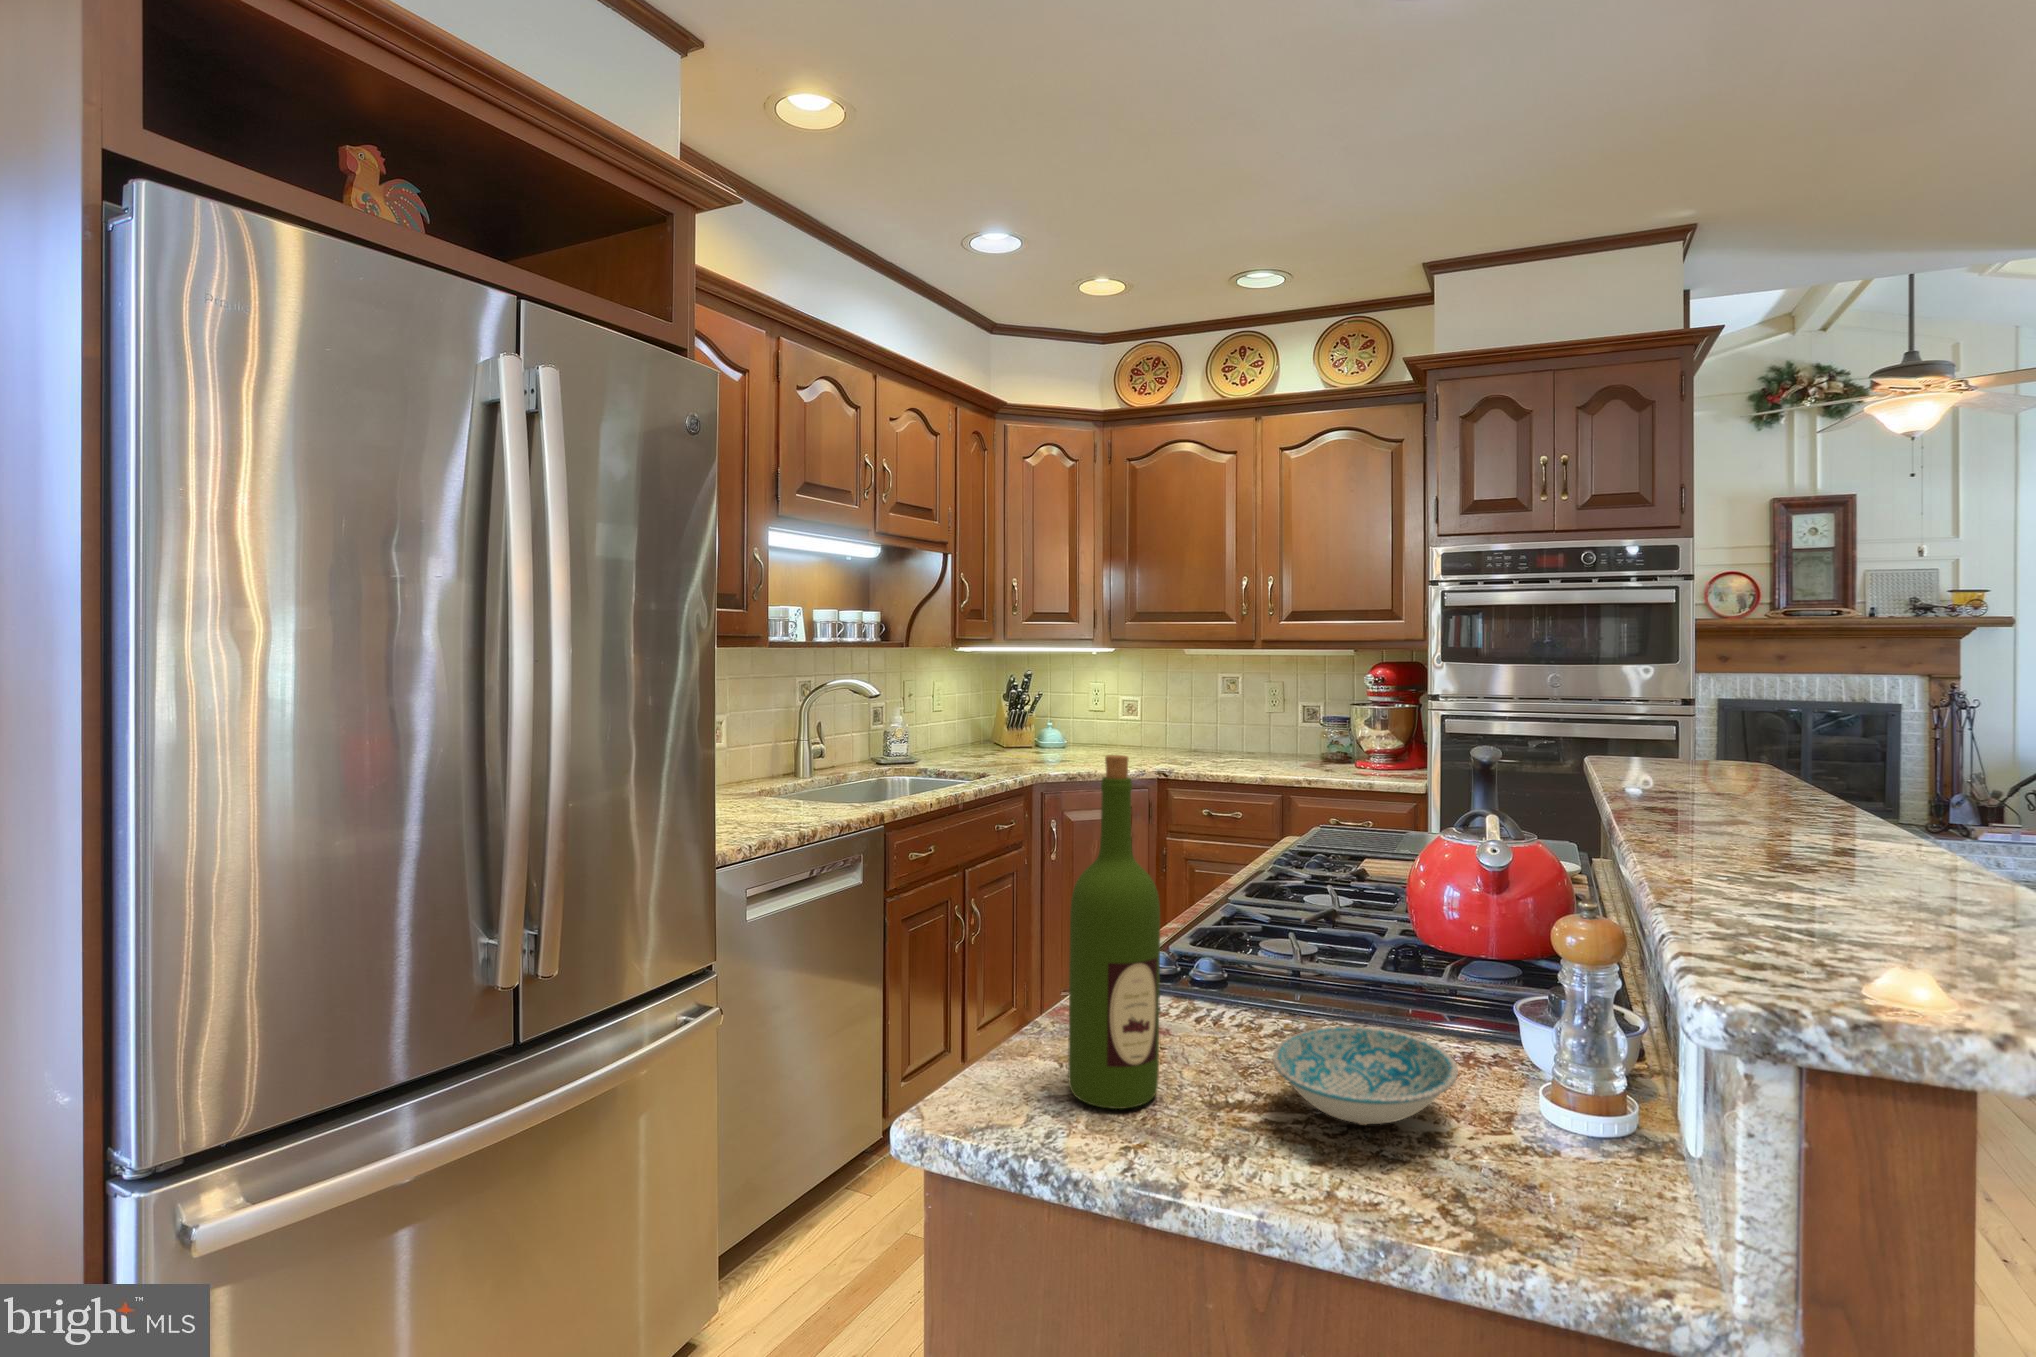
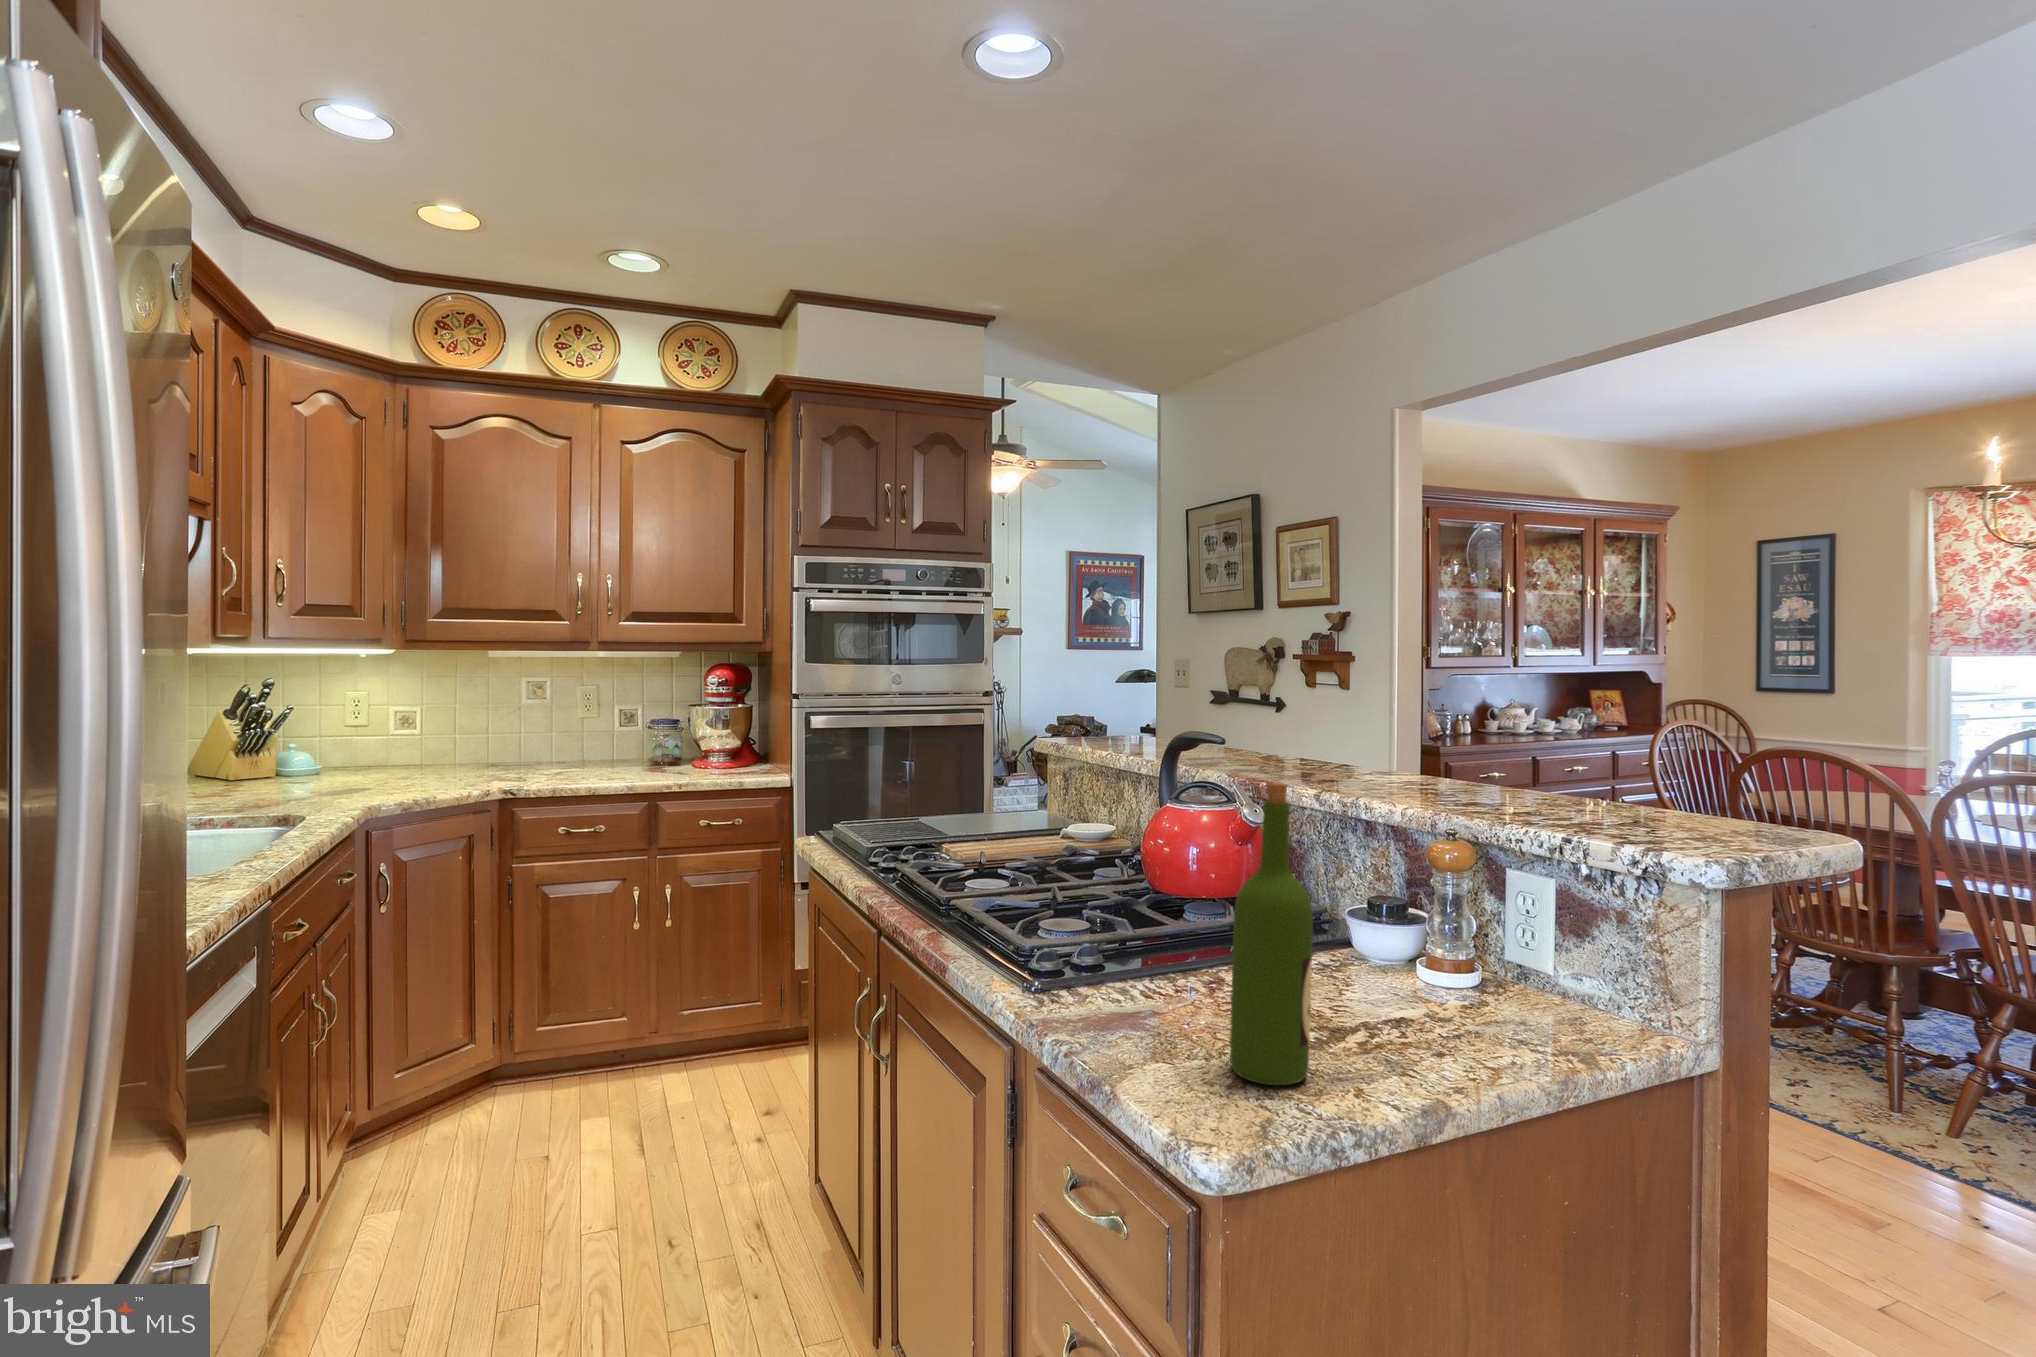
ceramic bowl: present [1273,1026,1458,1124] -> none [1335,971,1479,1038]

